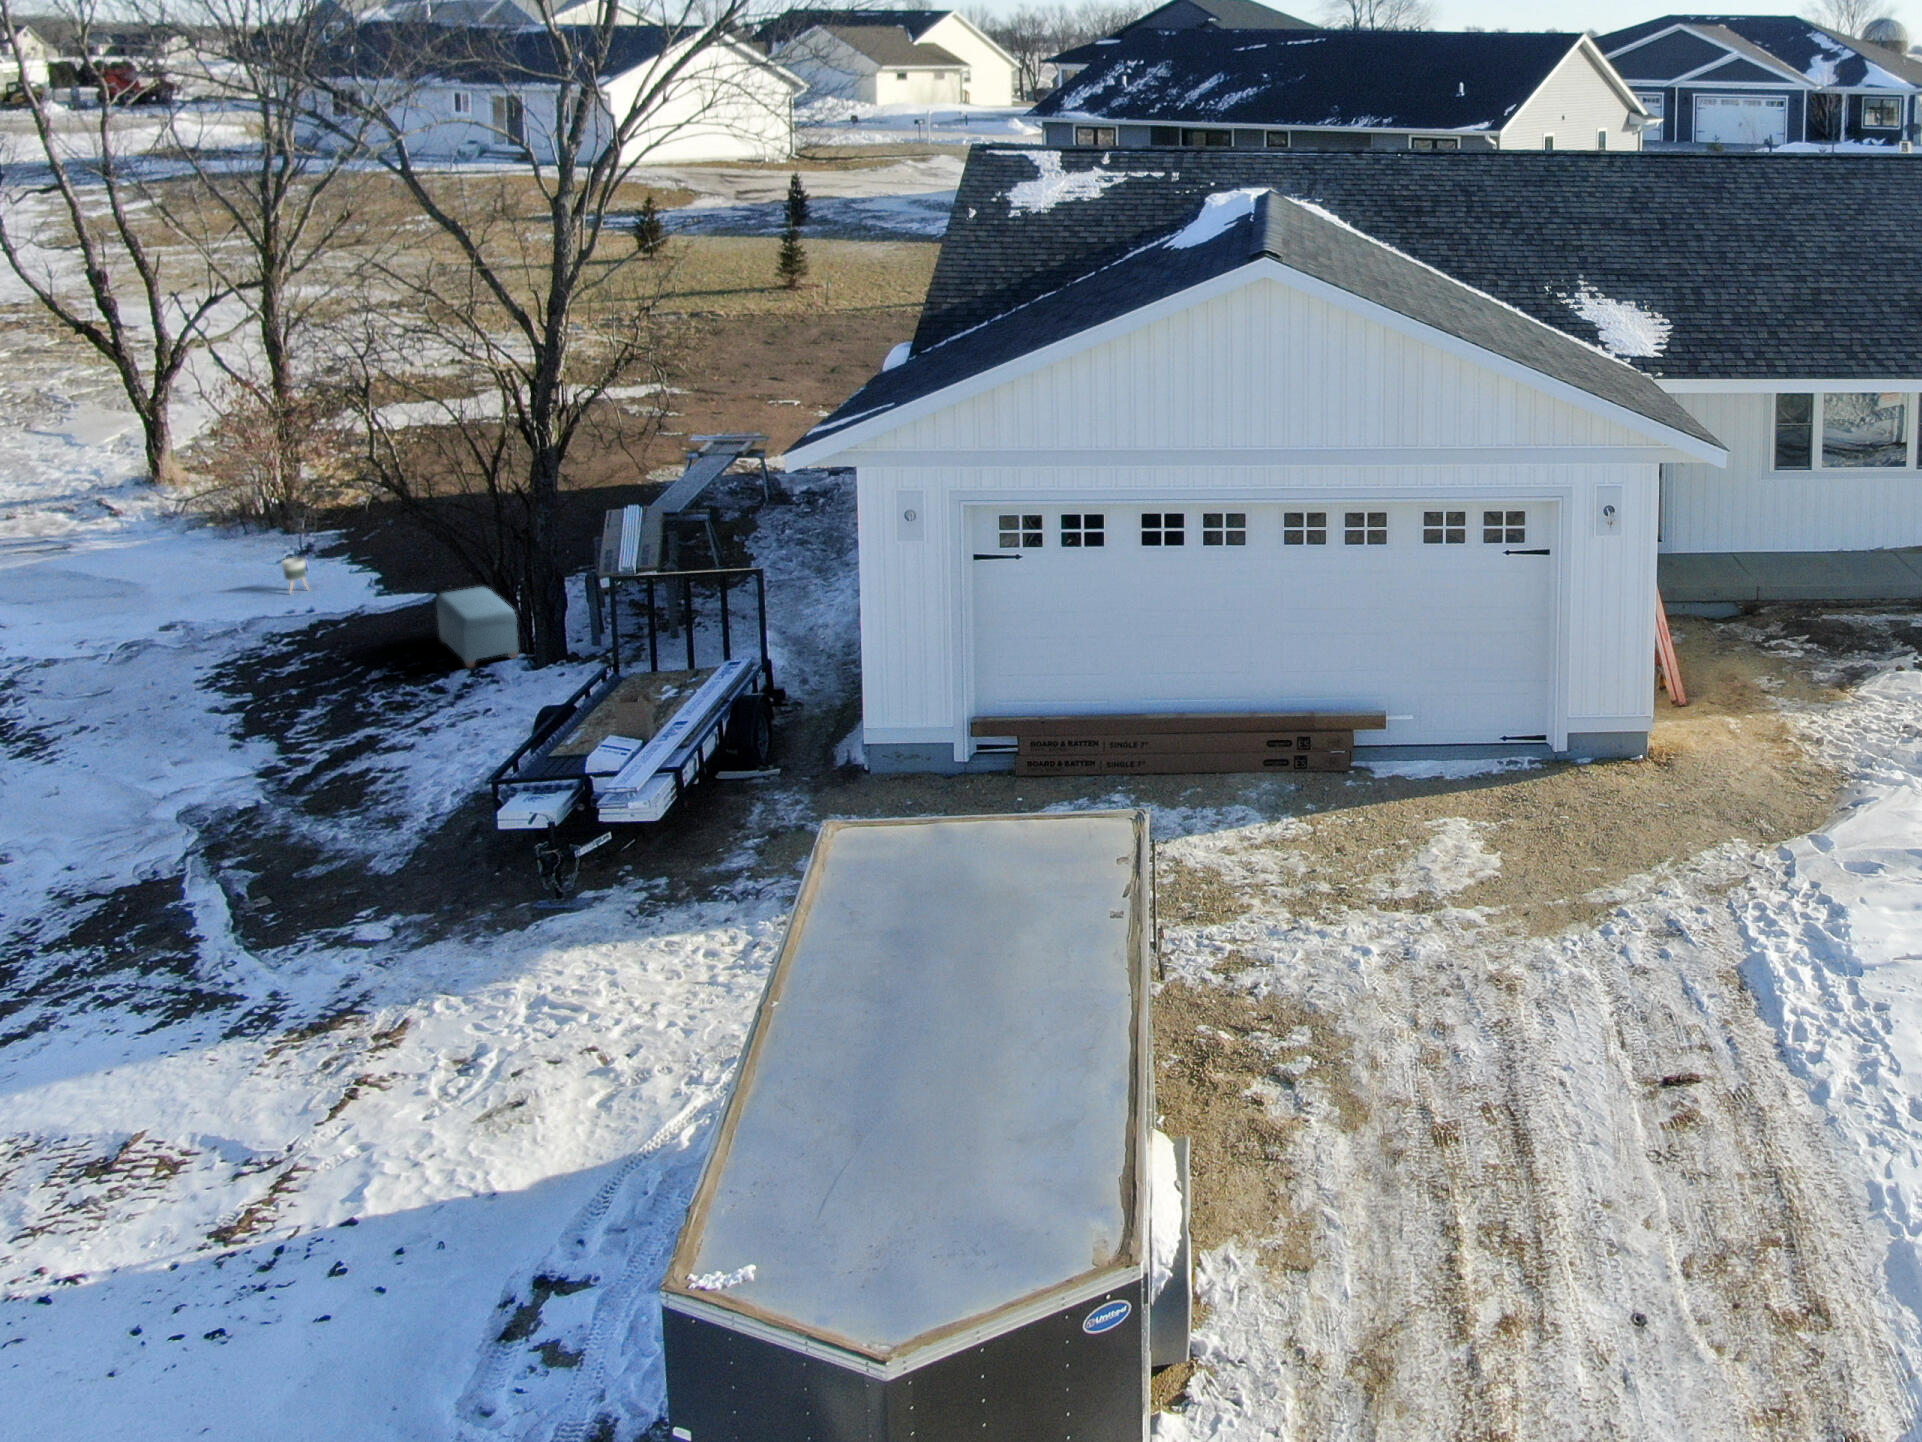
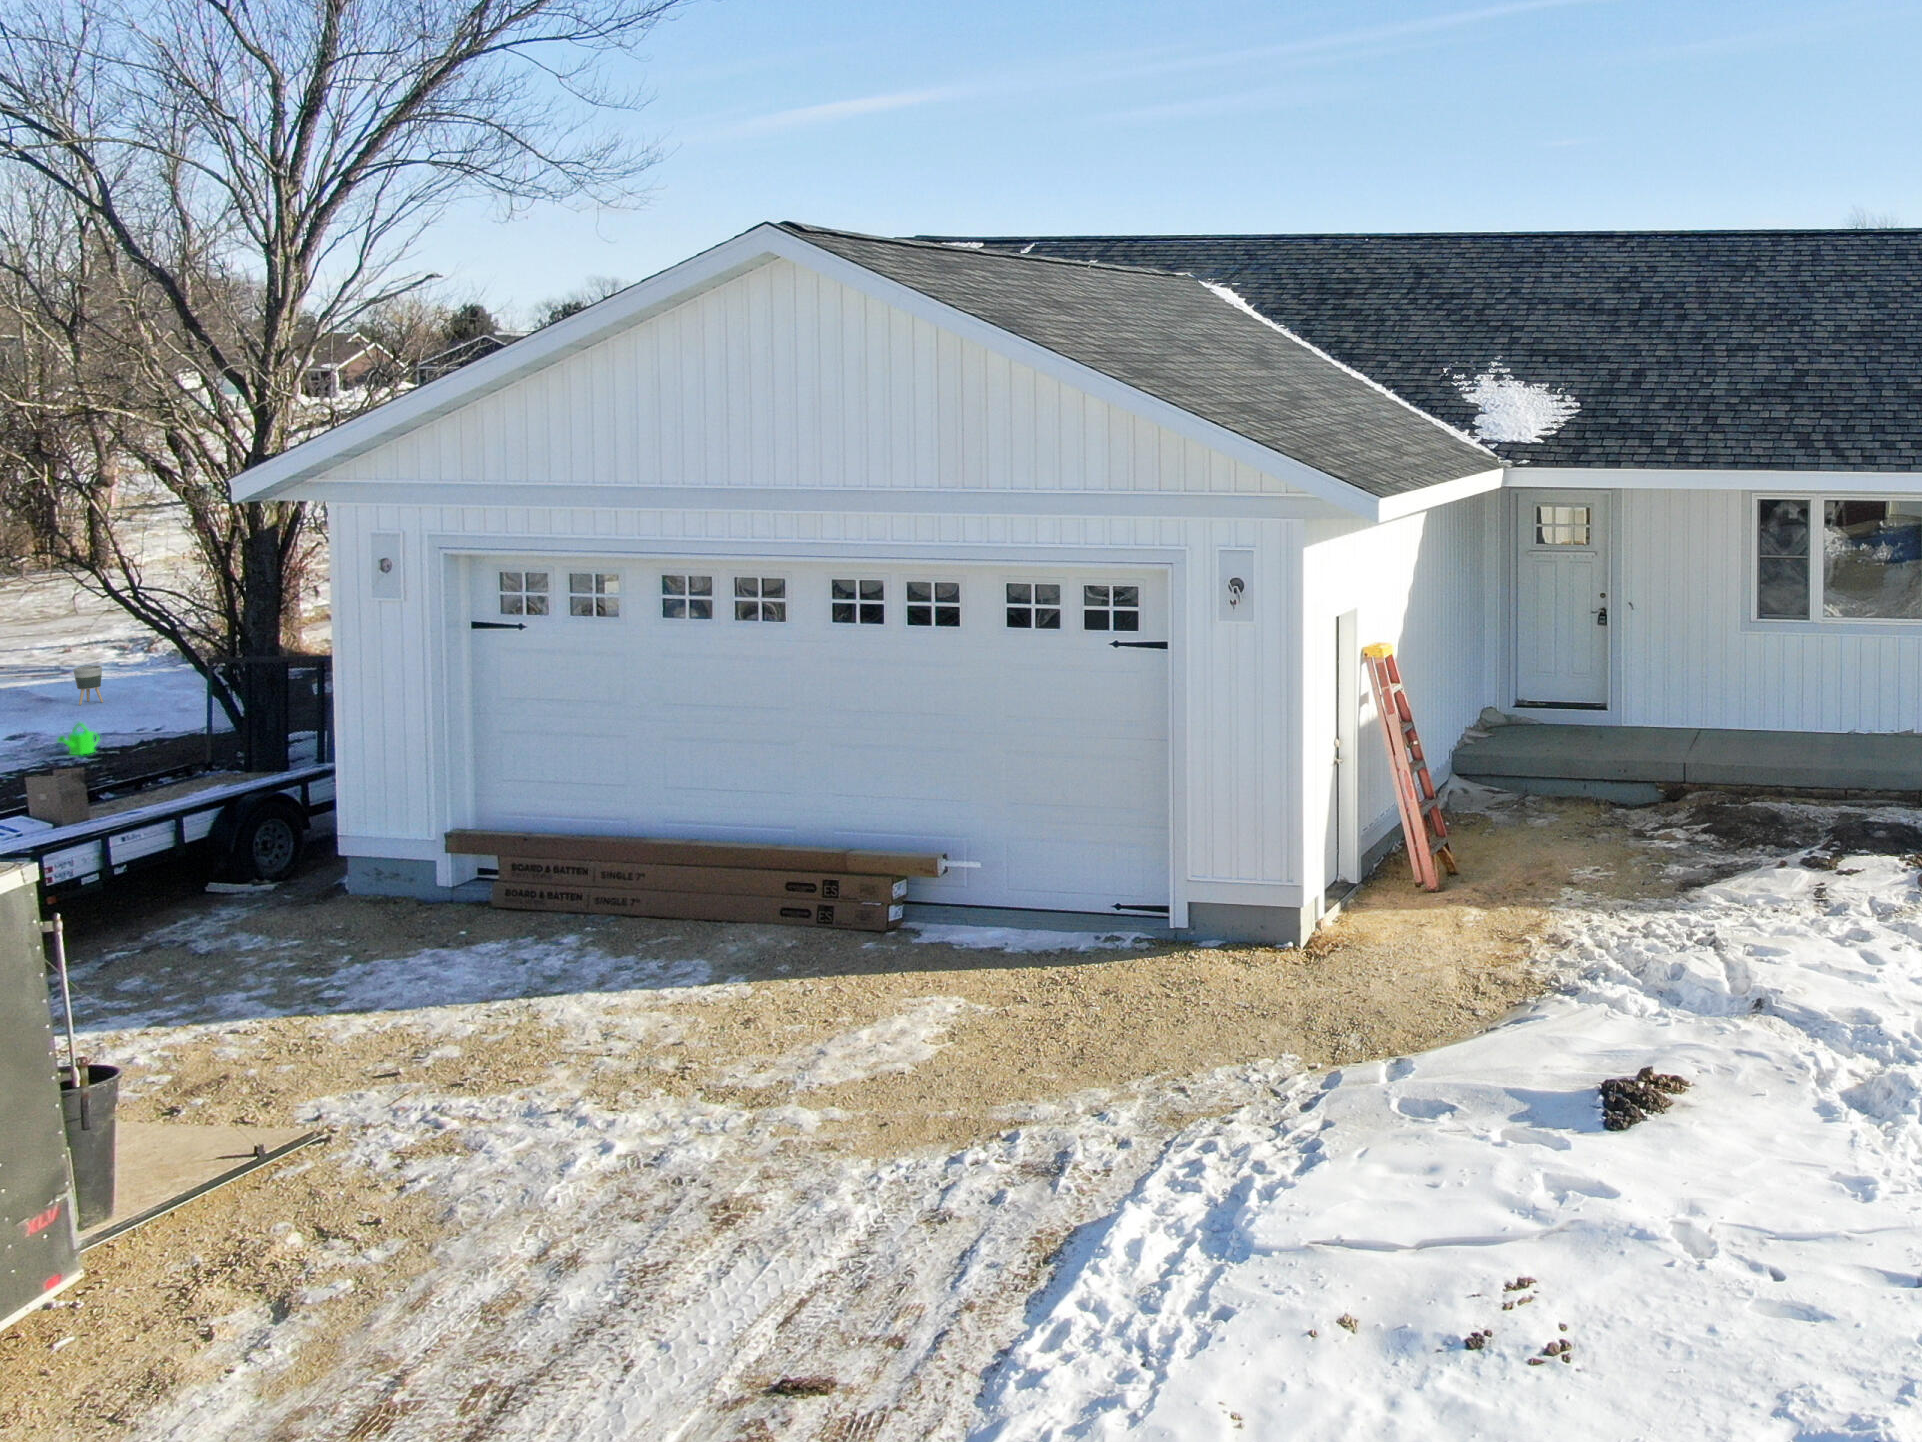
bench: present [436,587,519,667] -> none [110,690,196,774]
watering can: none [375,621,403,651] -> present [58,723,100,755]

